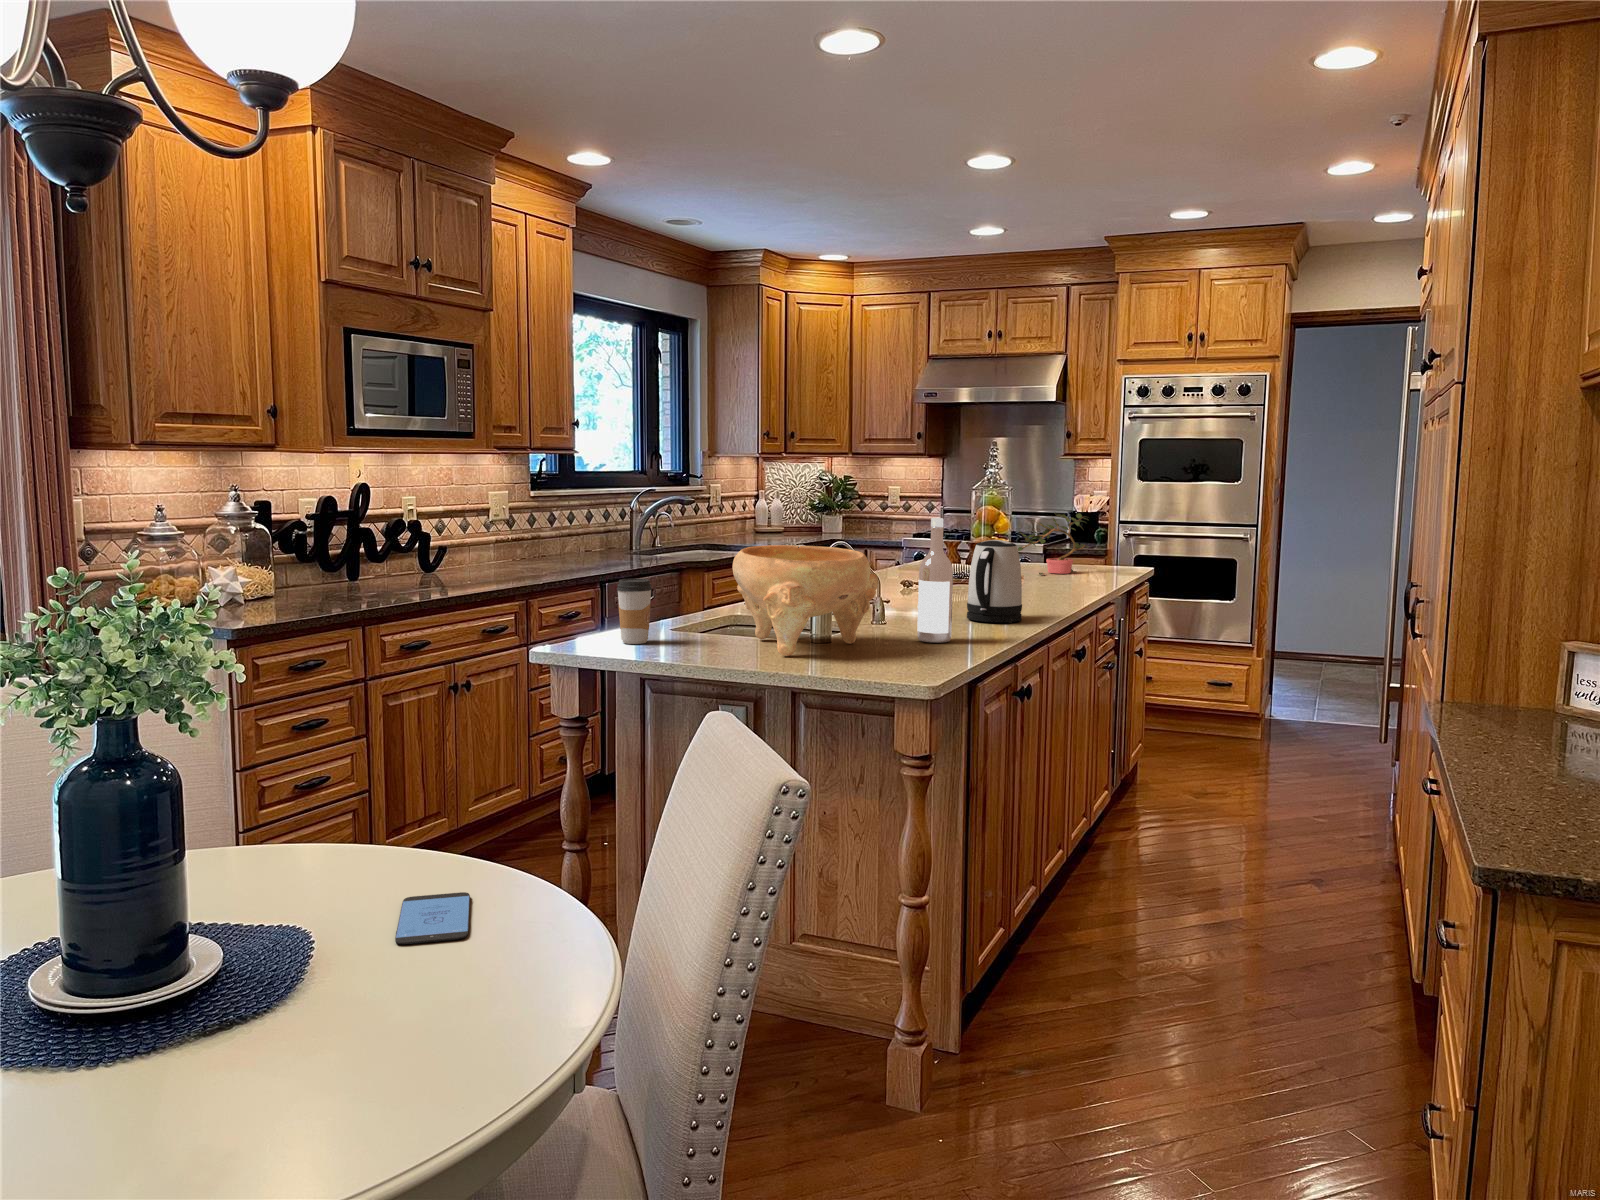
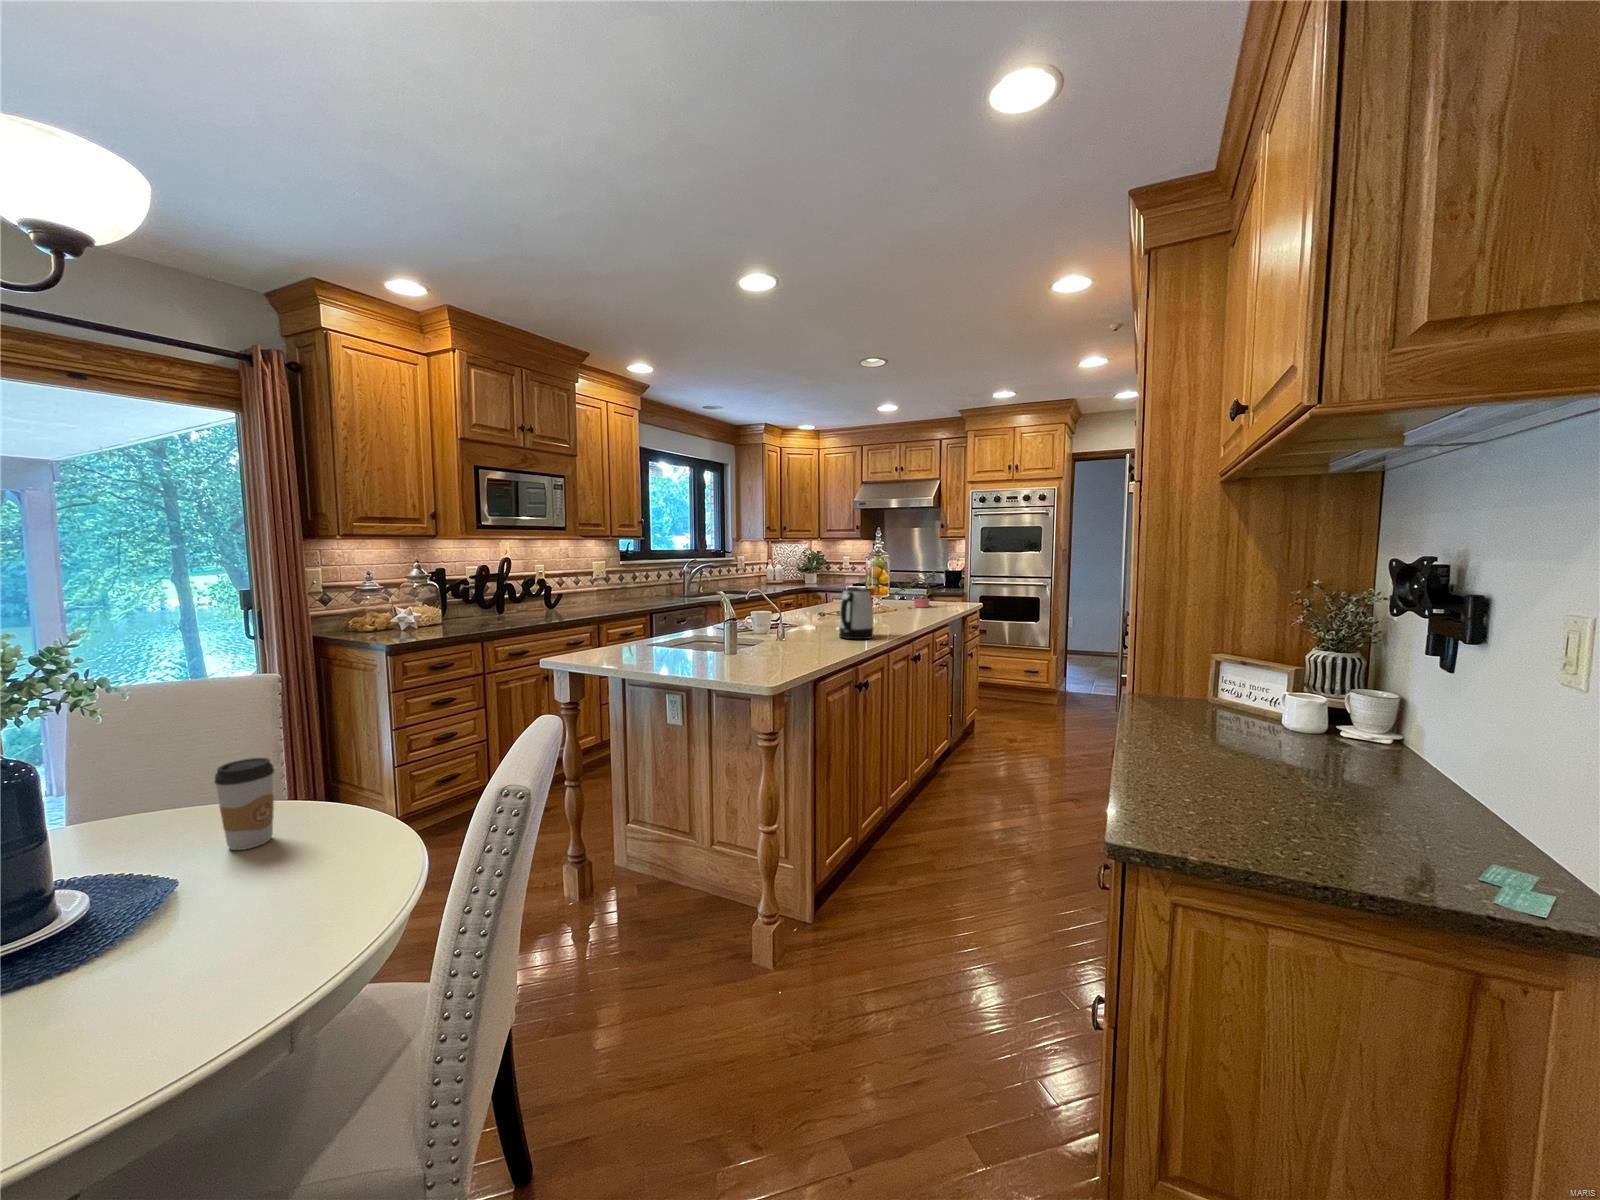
wine bottle: present [917,518,953,643] -> none [795,573,816,653]
decorative bowl: present [733,545,878,656] -> none [671,592,767,663]
coffee cup: present [617,579,652,644] -> present [215,758,274,850]
smartphone: present [395,892,470,944] -> none [251,848,352,898]

